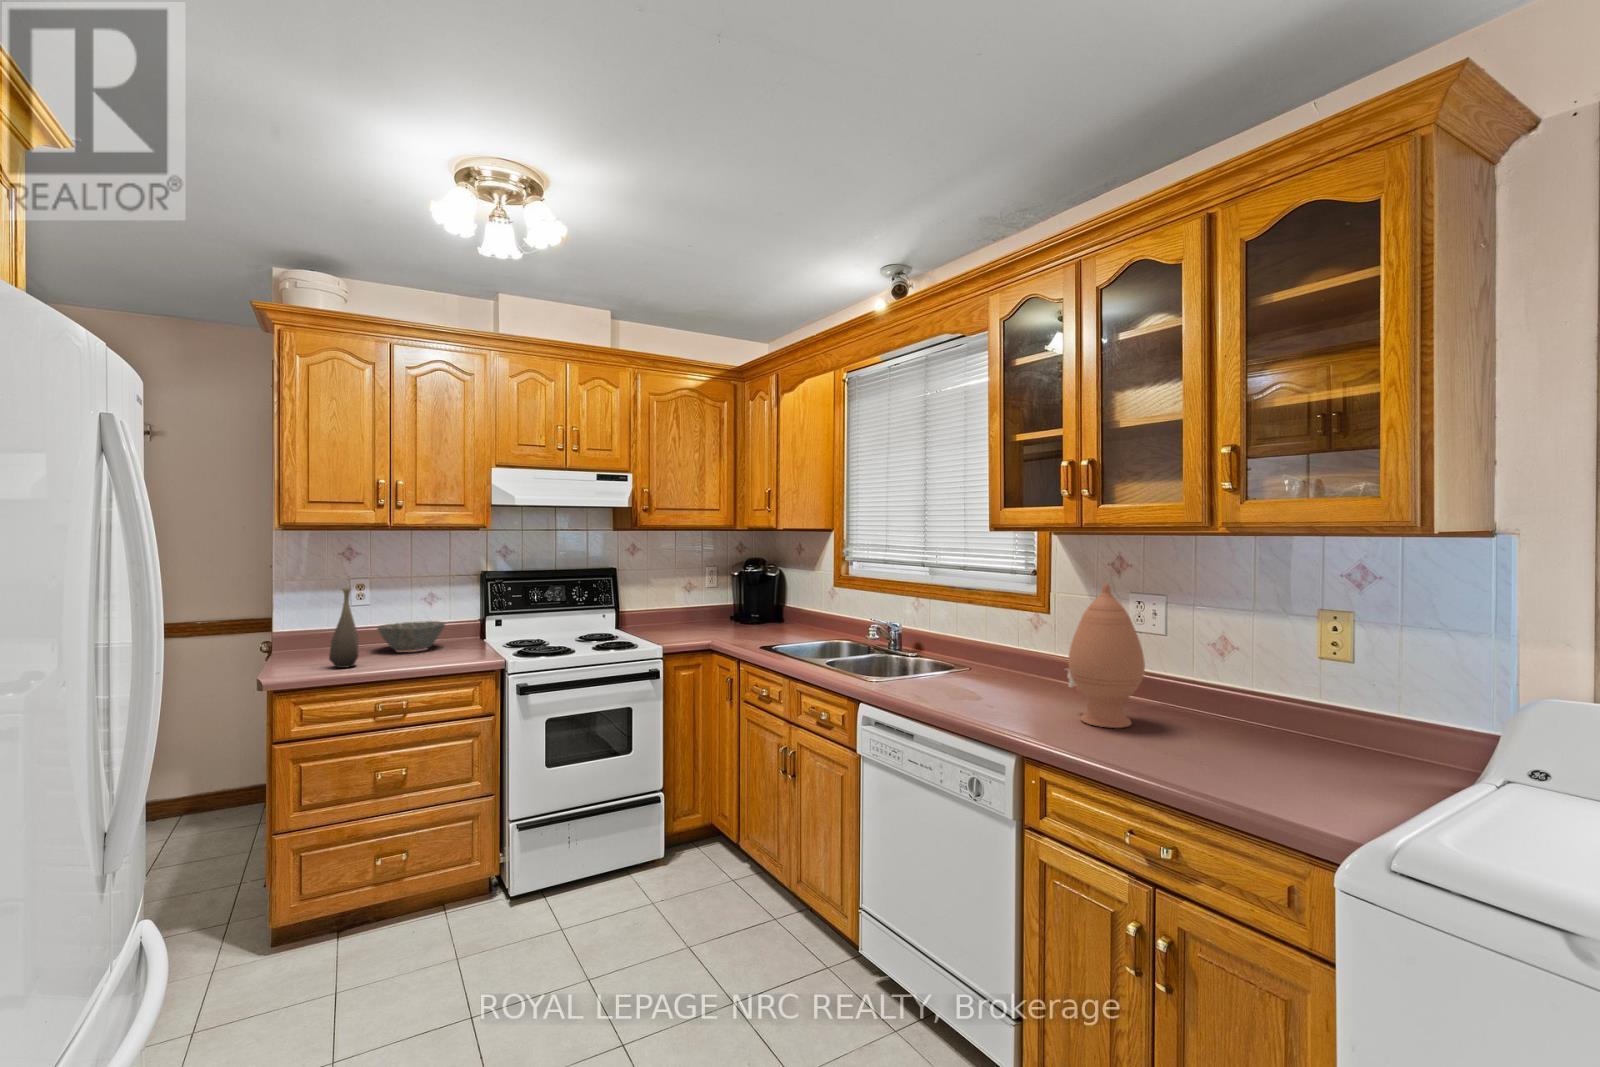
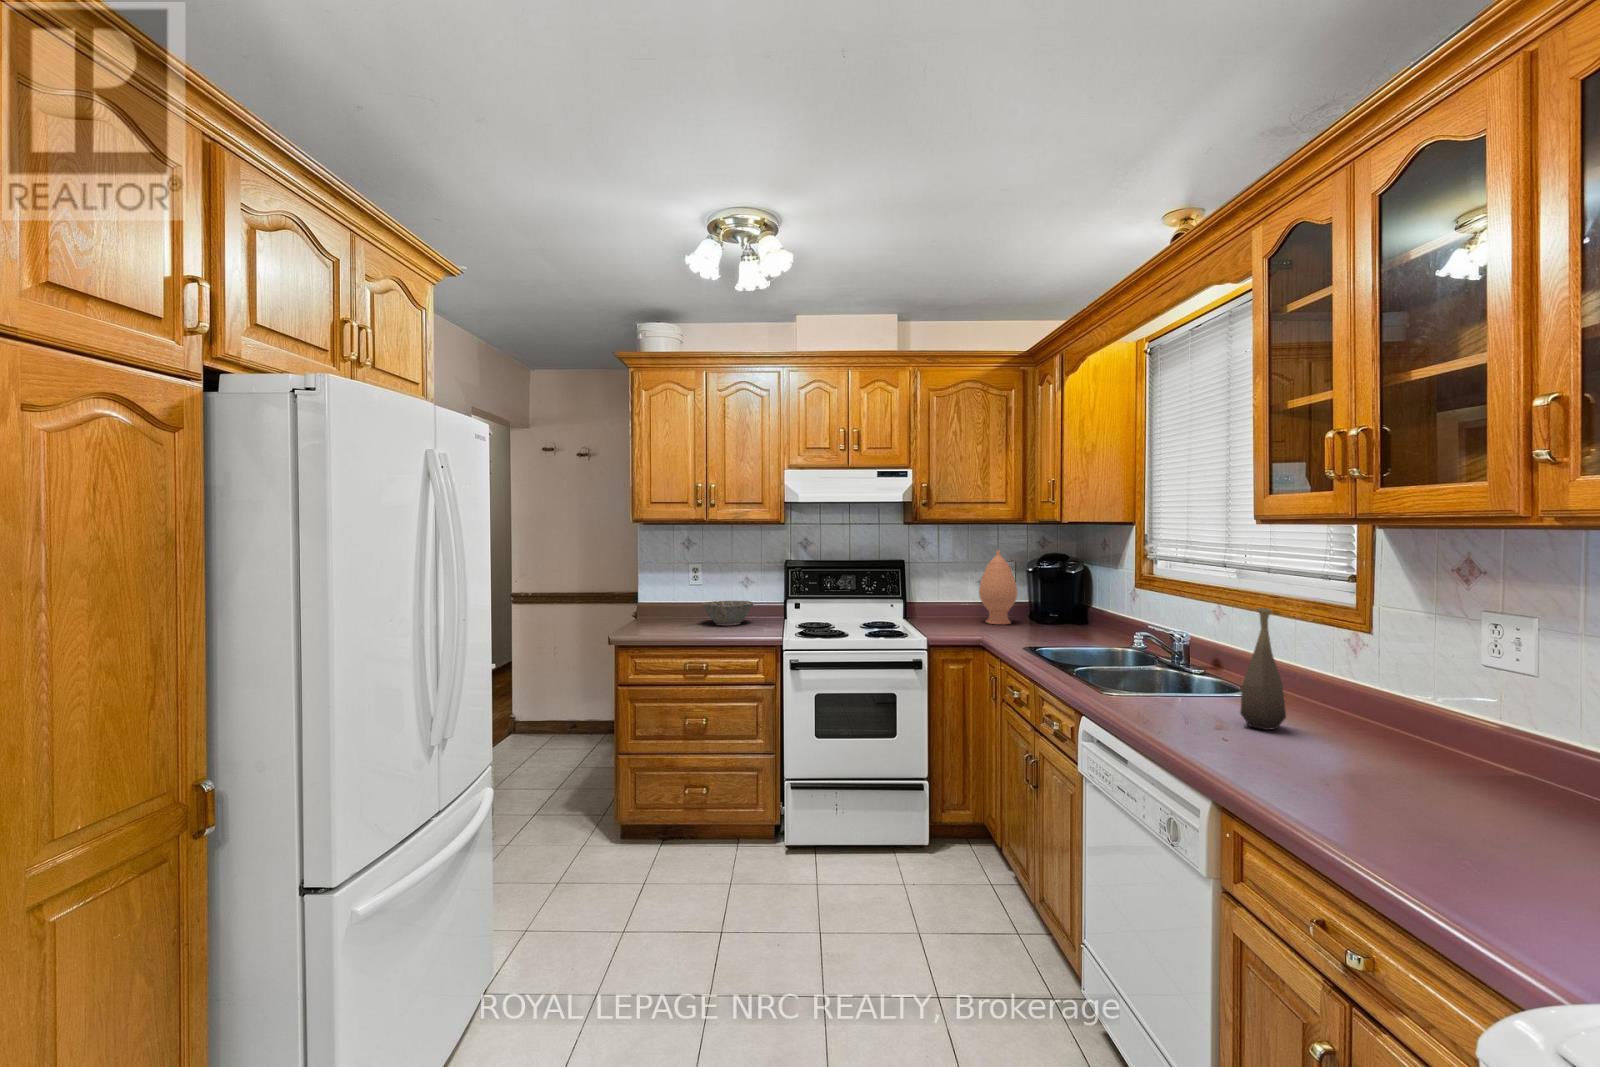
vase: present [1067,583,1145,728] -> present [979,550,1017,624]
bottle: present [329,588,359,668] -> present [1240,608,1286,730]

